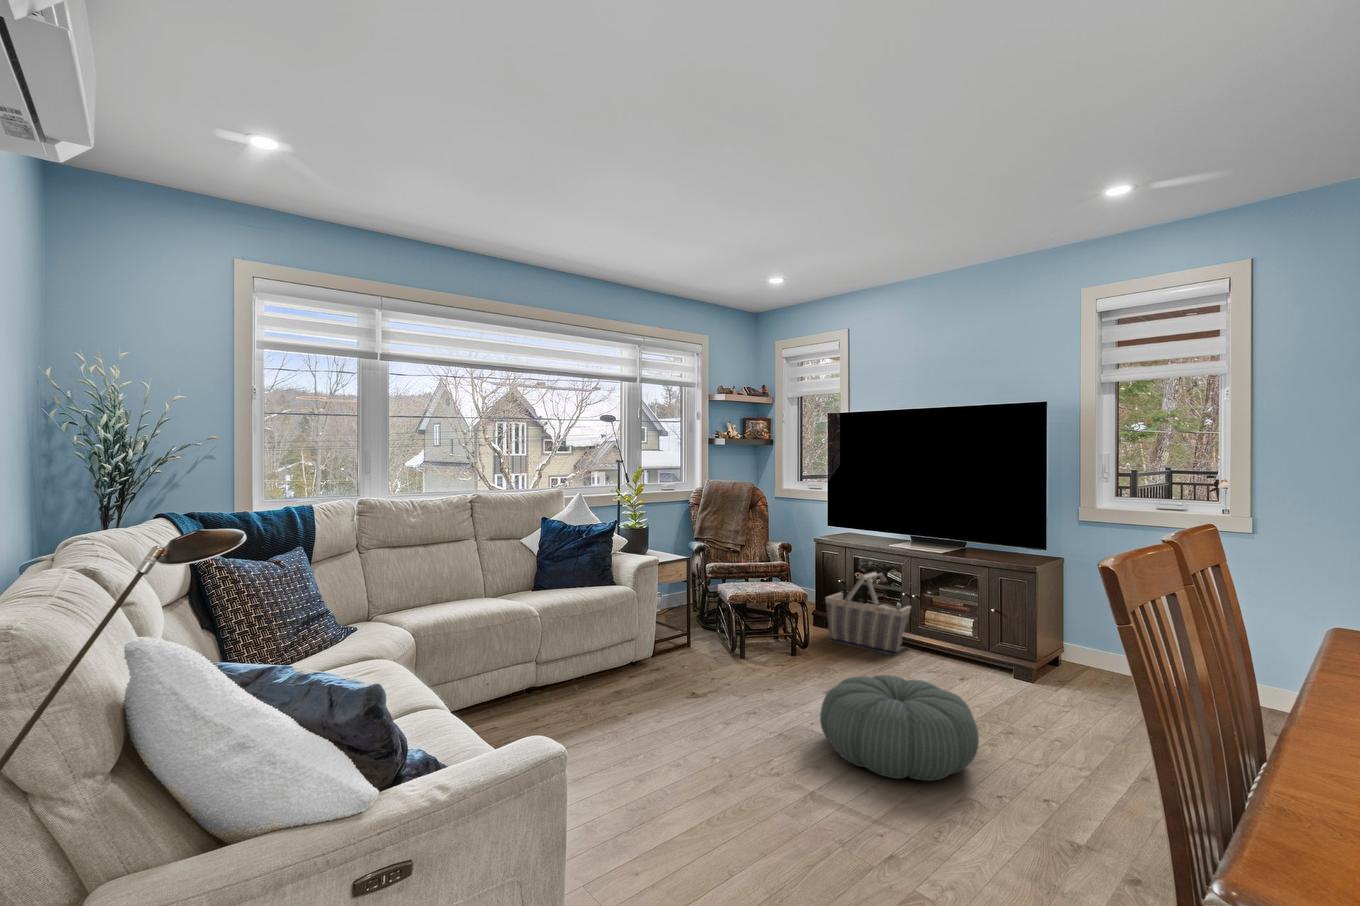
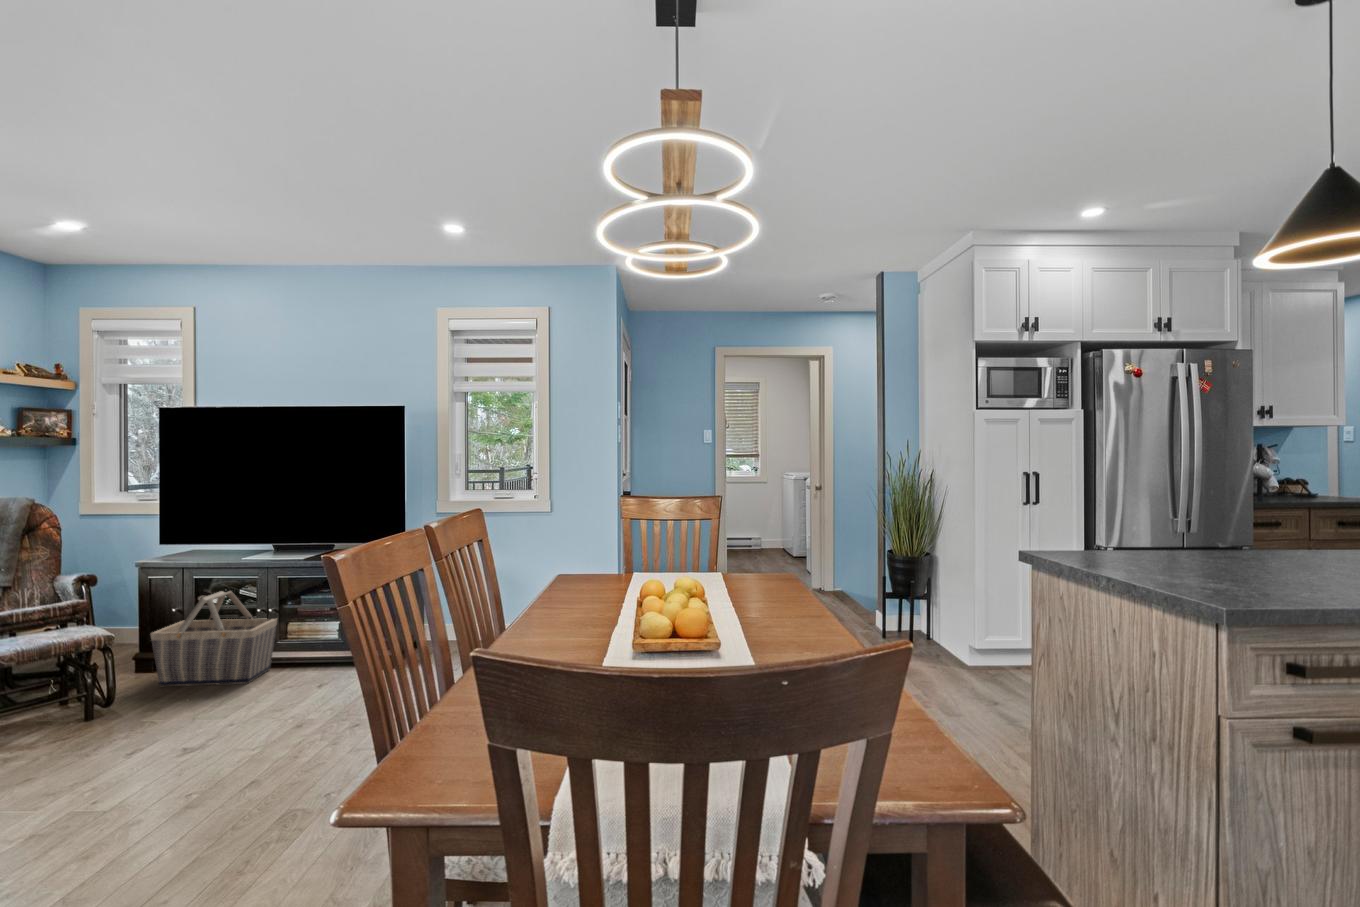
pouf: present [820,675,979,781] -> none [96,708,308,838]

